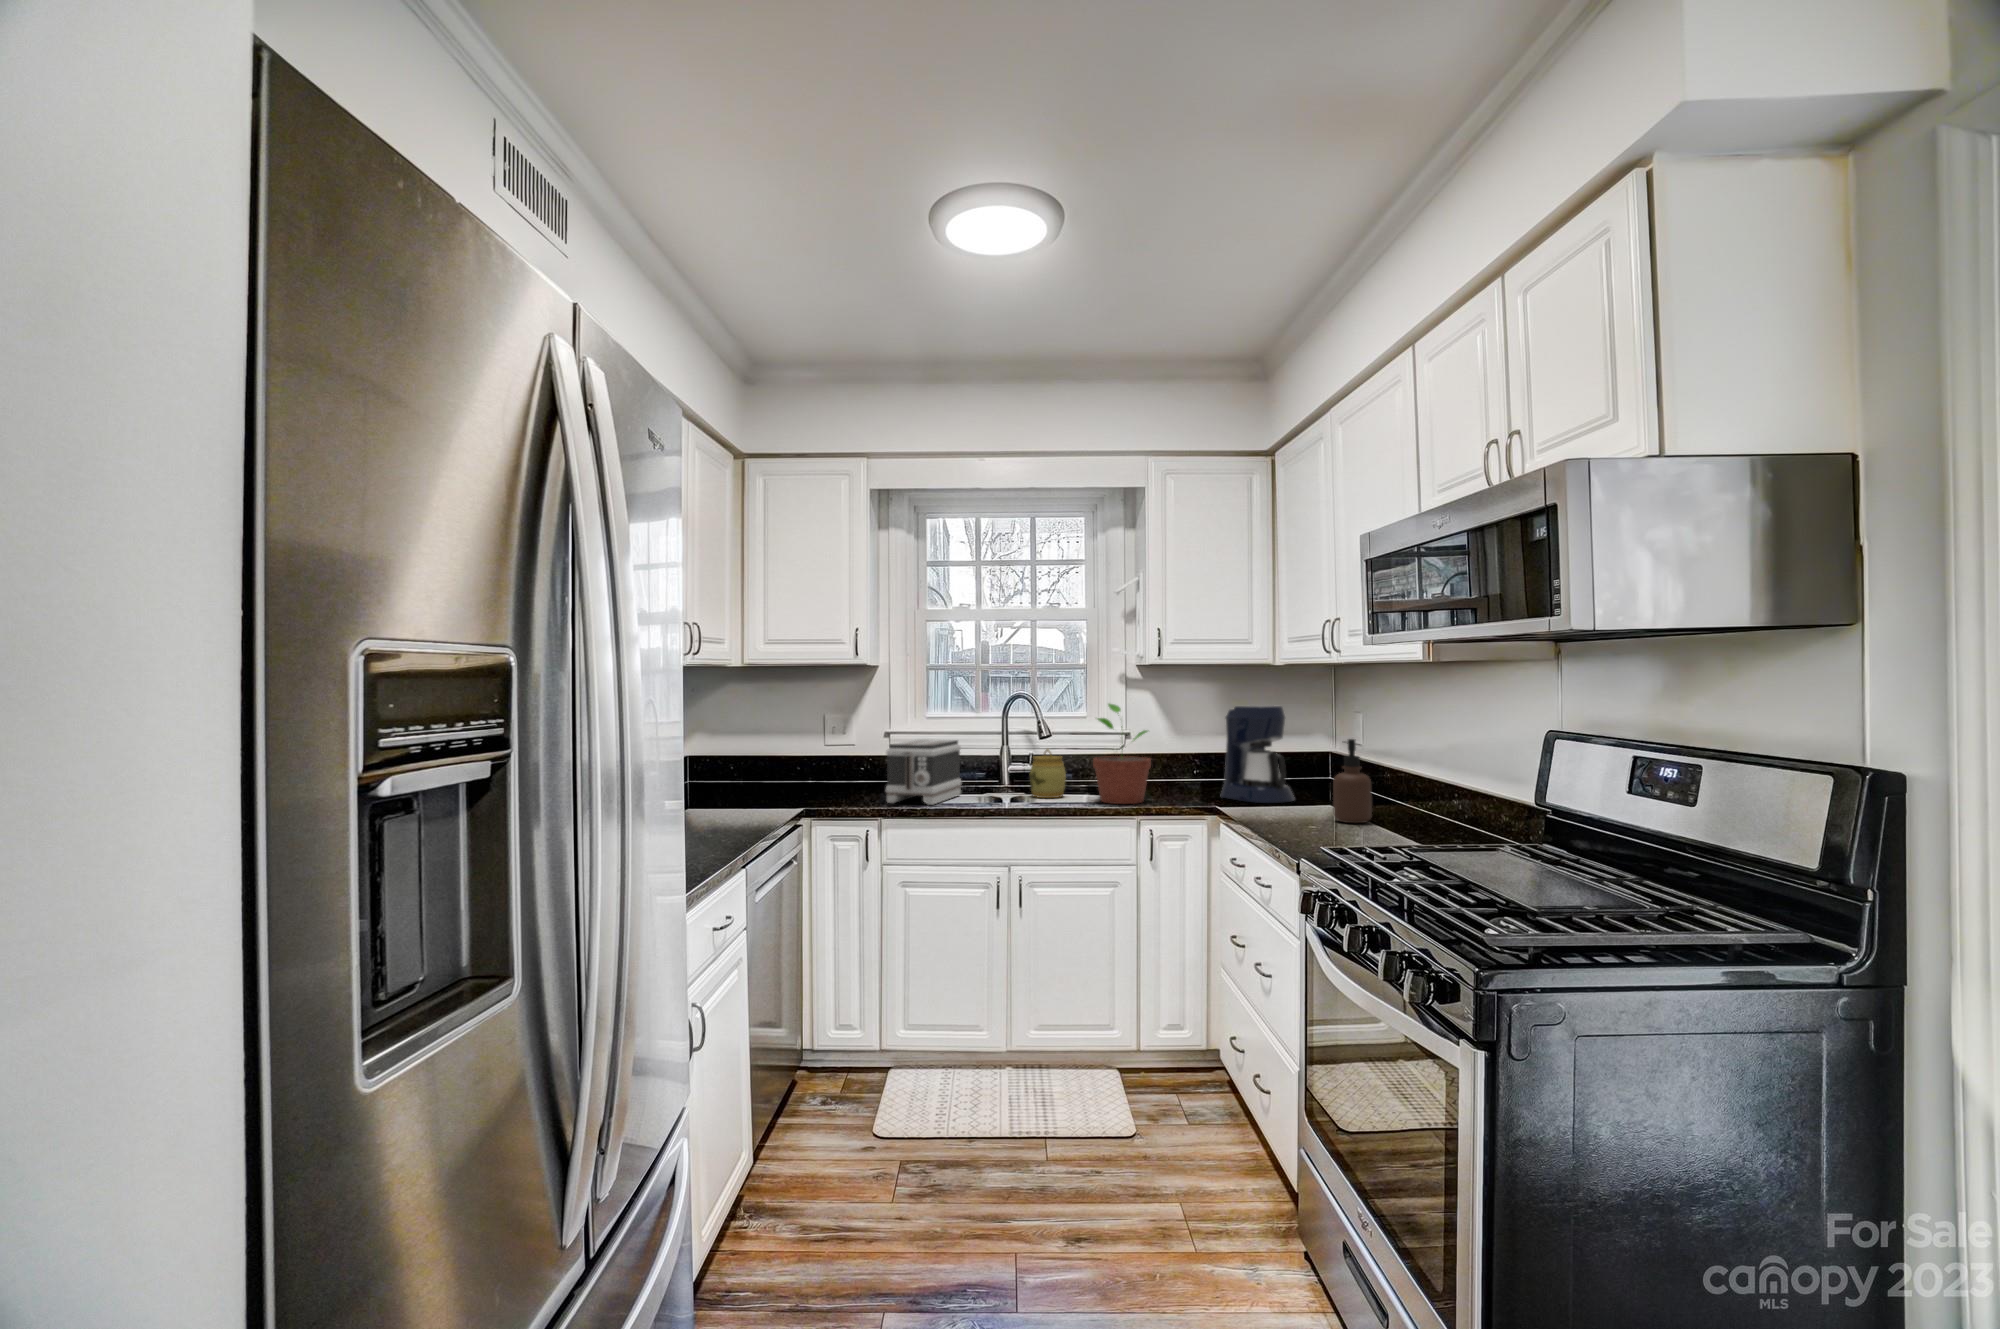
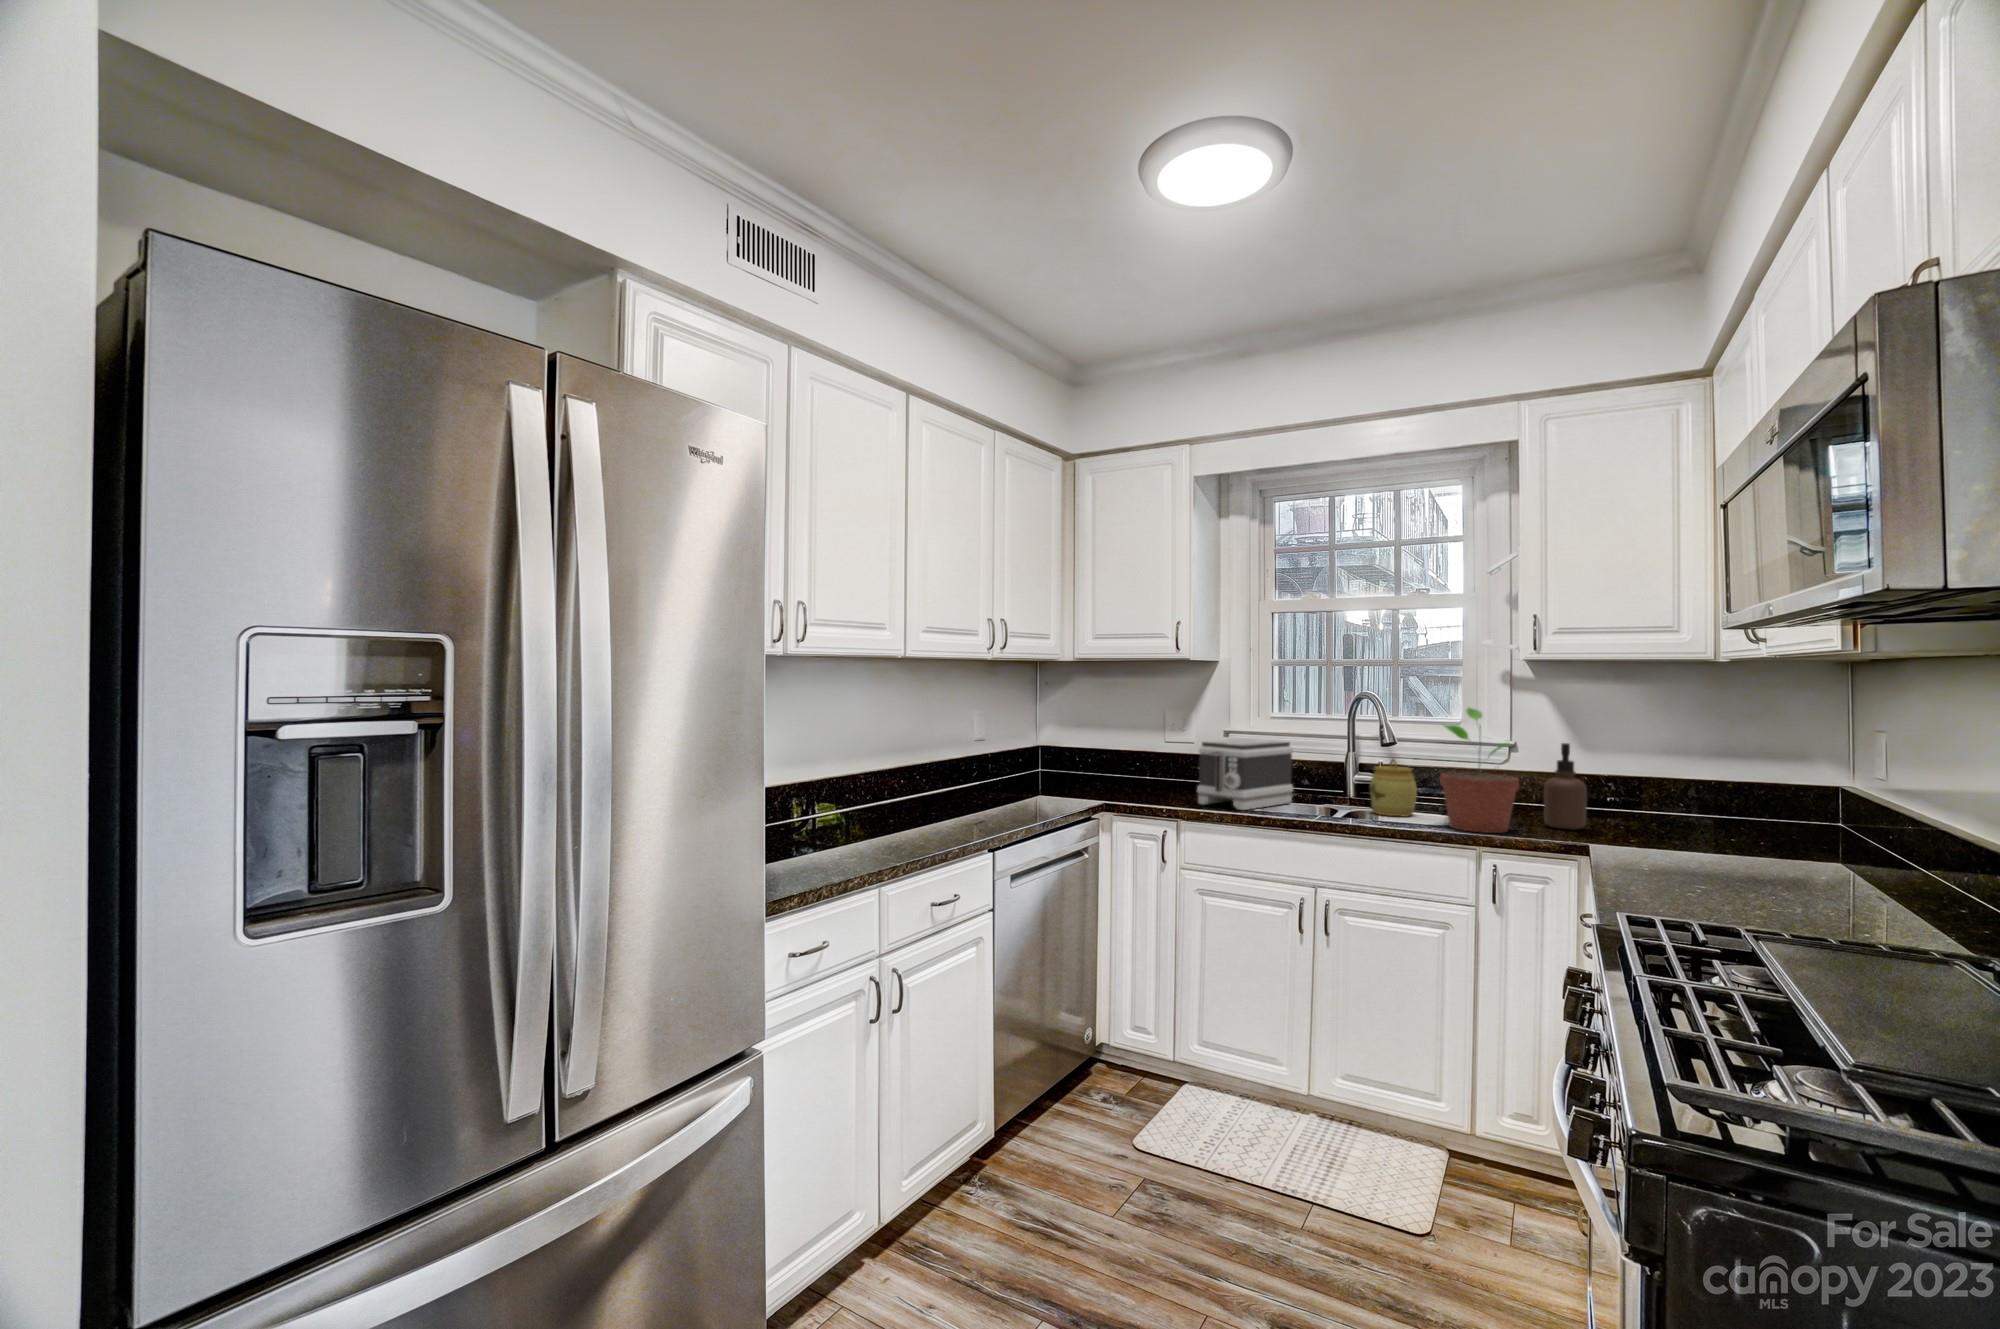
coffee maker: present [1221,705,1294,803] -> none [1630,718,1746,853]
soap dispenser: present [1333,739,1372,823] -> present [1544,743,1587,830]

